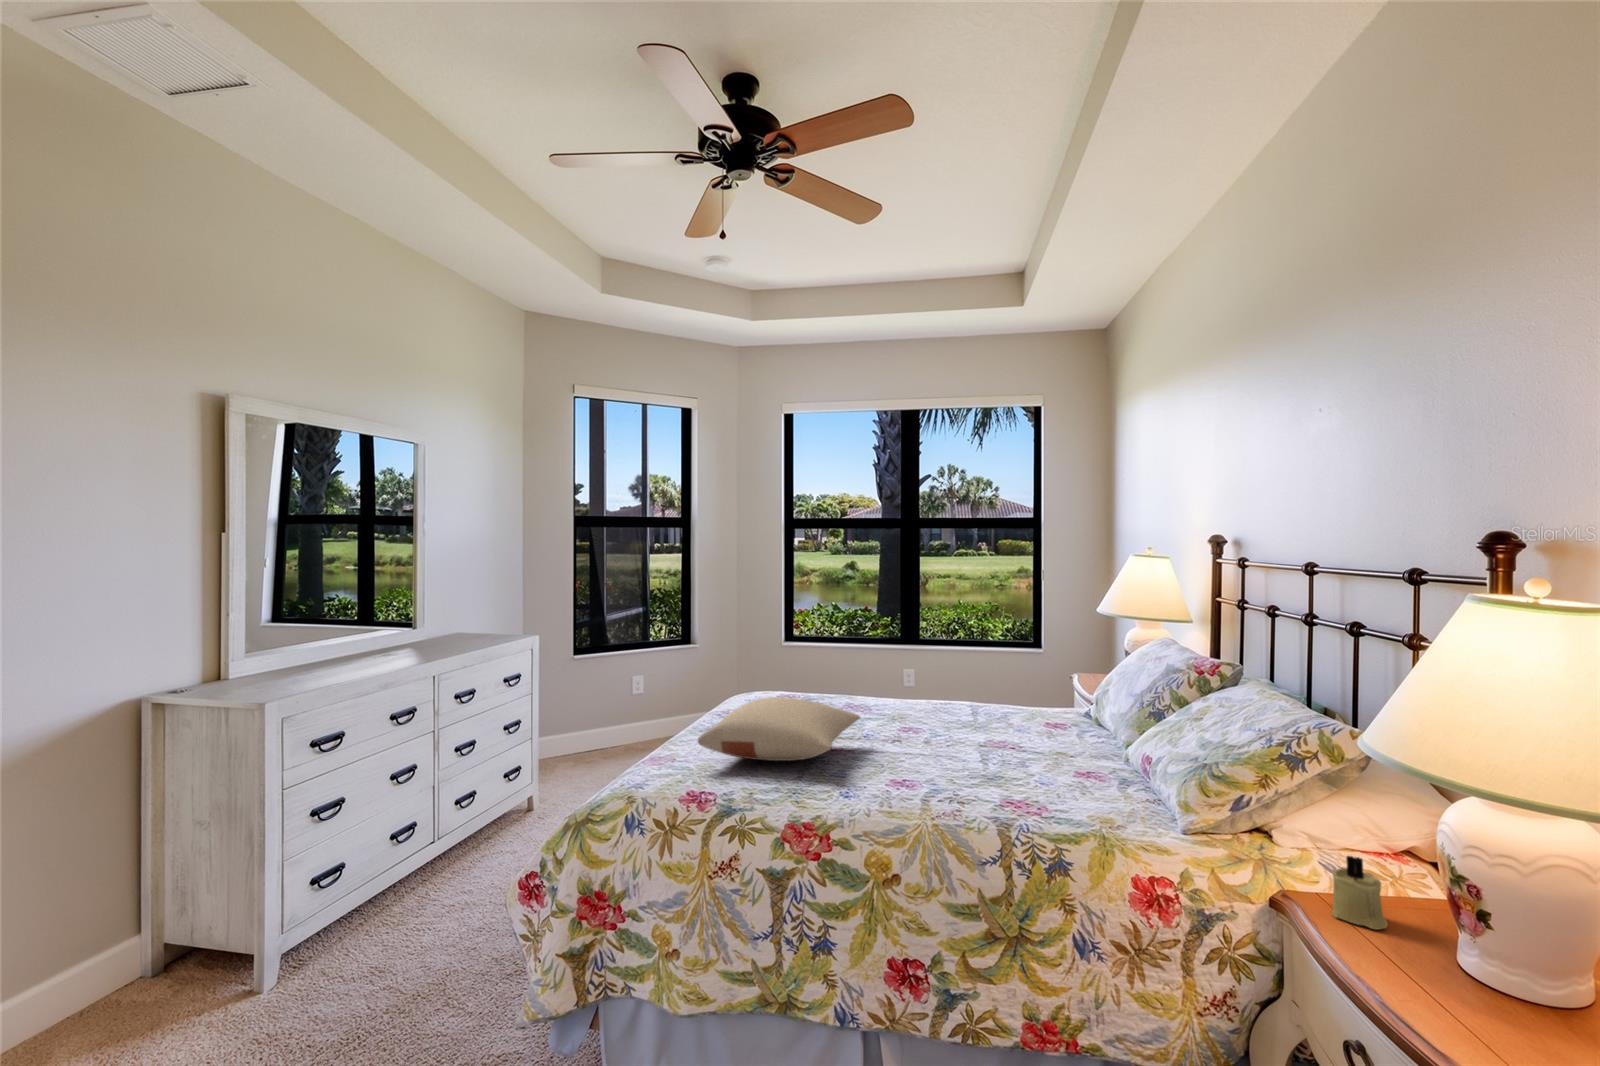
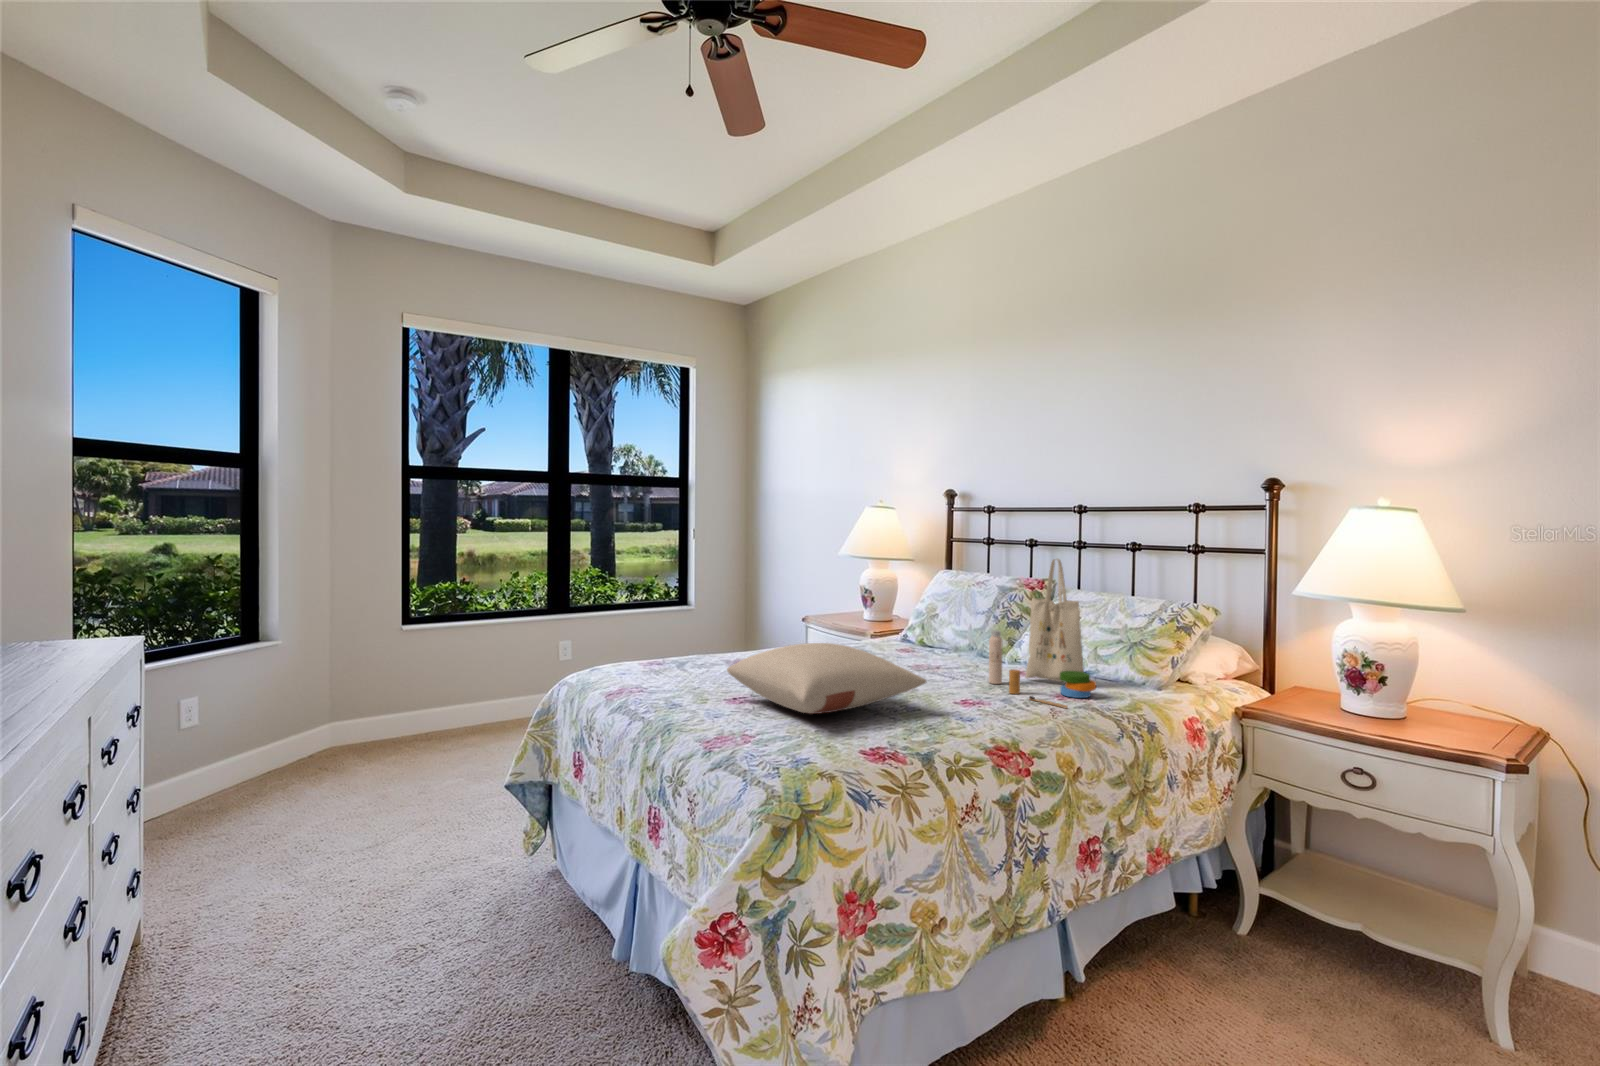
tote bag: none [968,635,1089,813] -> present [989,559,1096,708]
candle: present [1332,856,1387,929] -> none [1279,673,1312,710]

